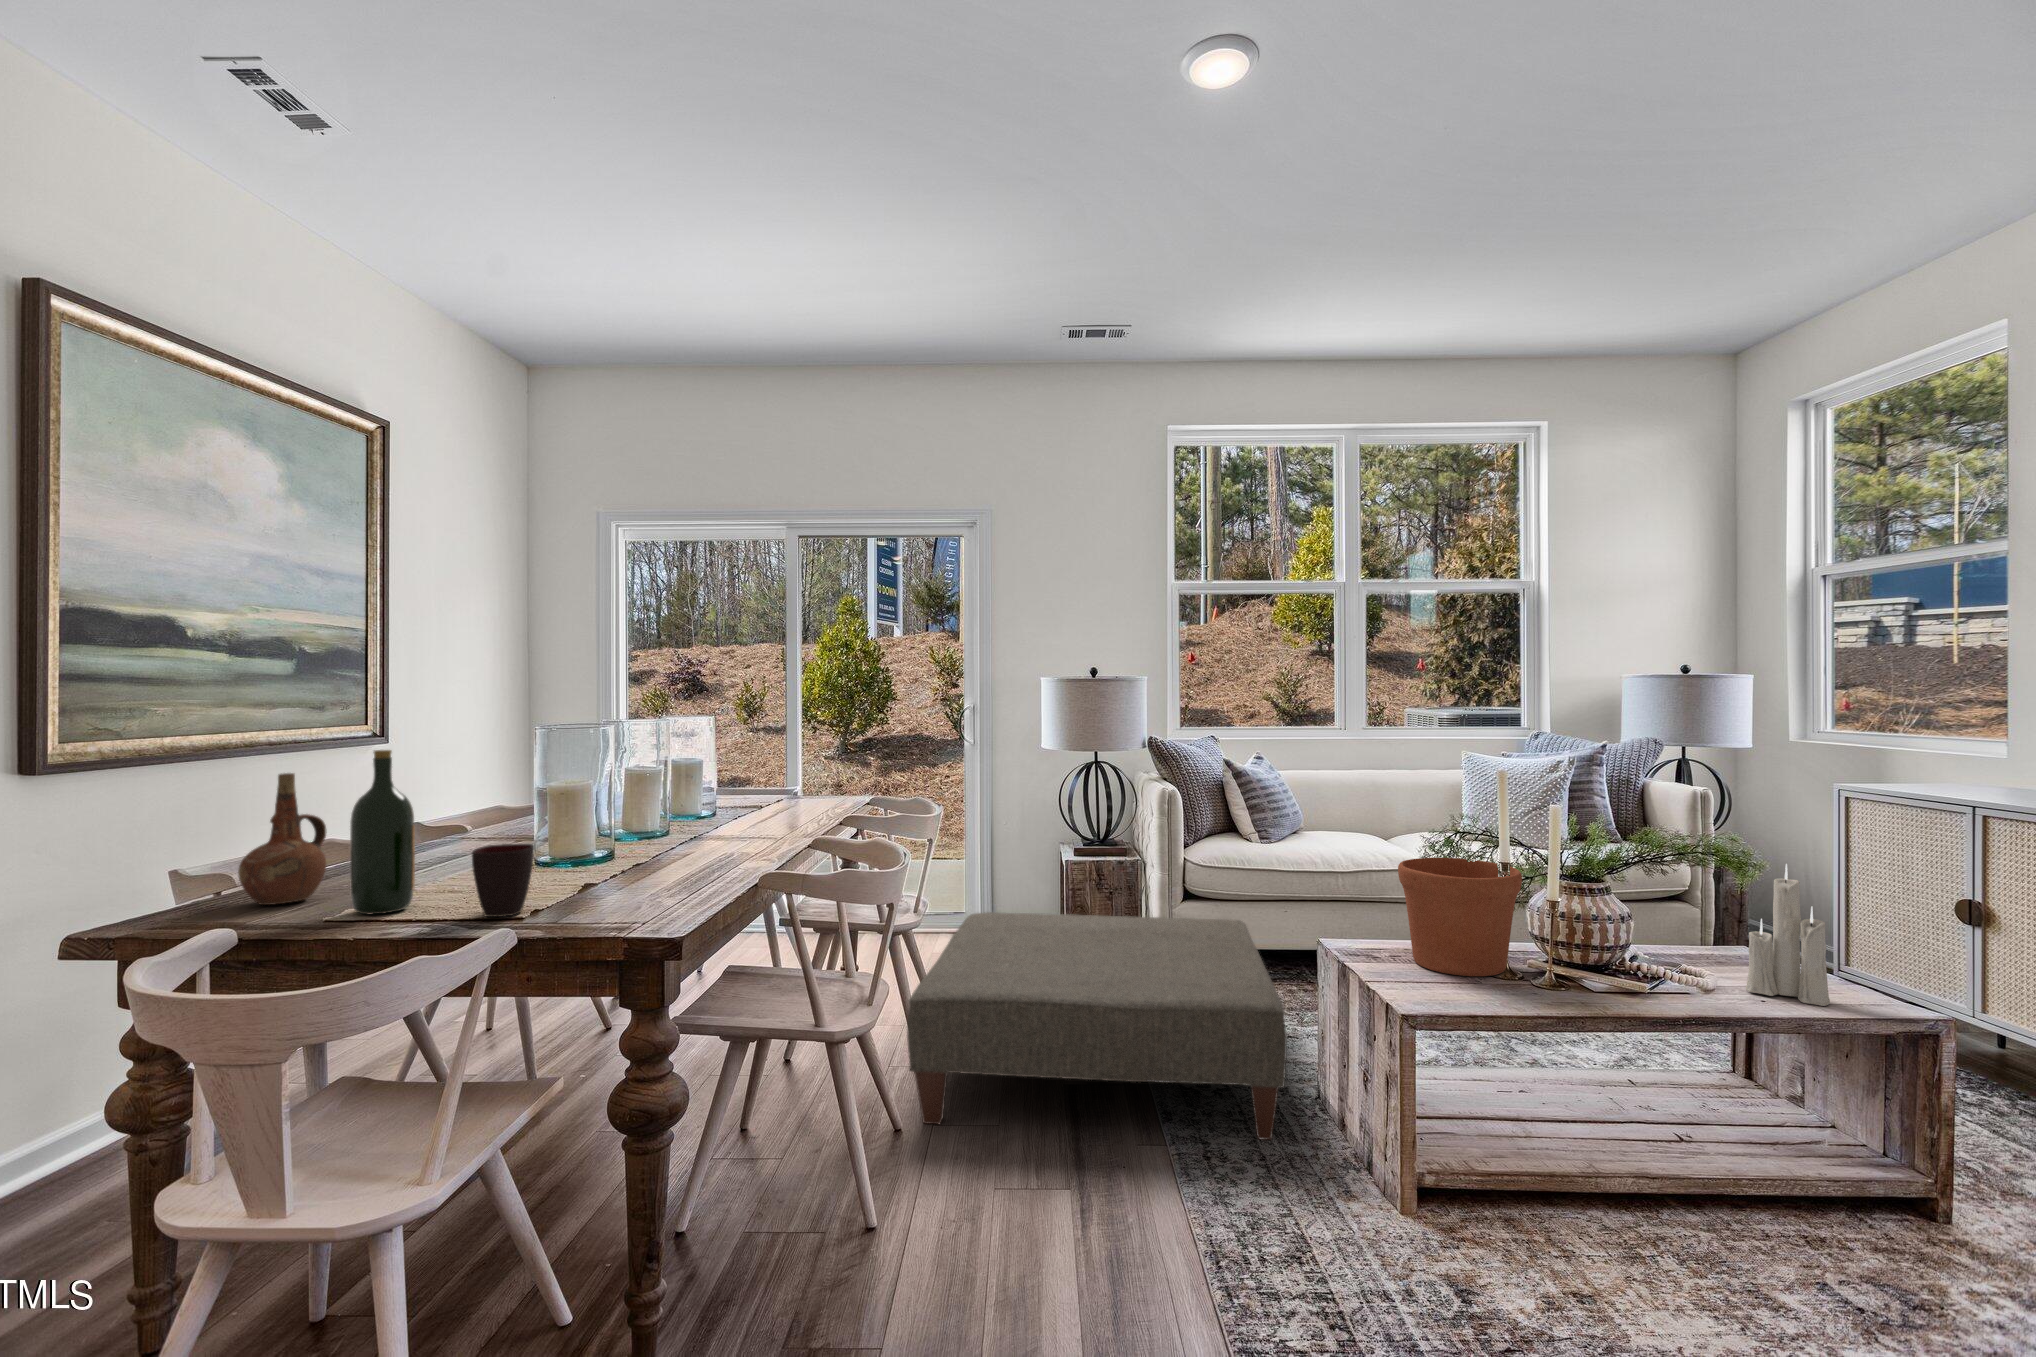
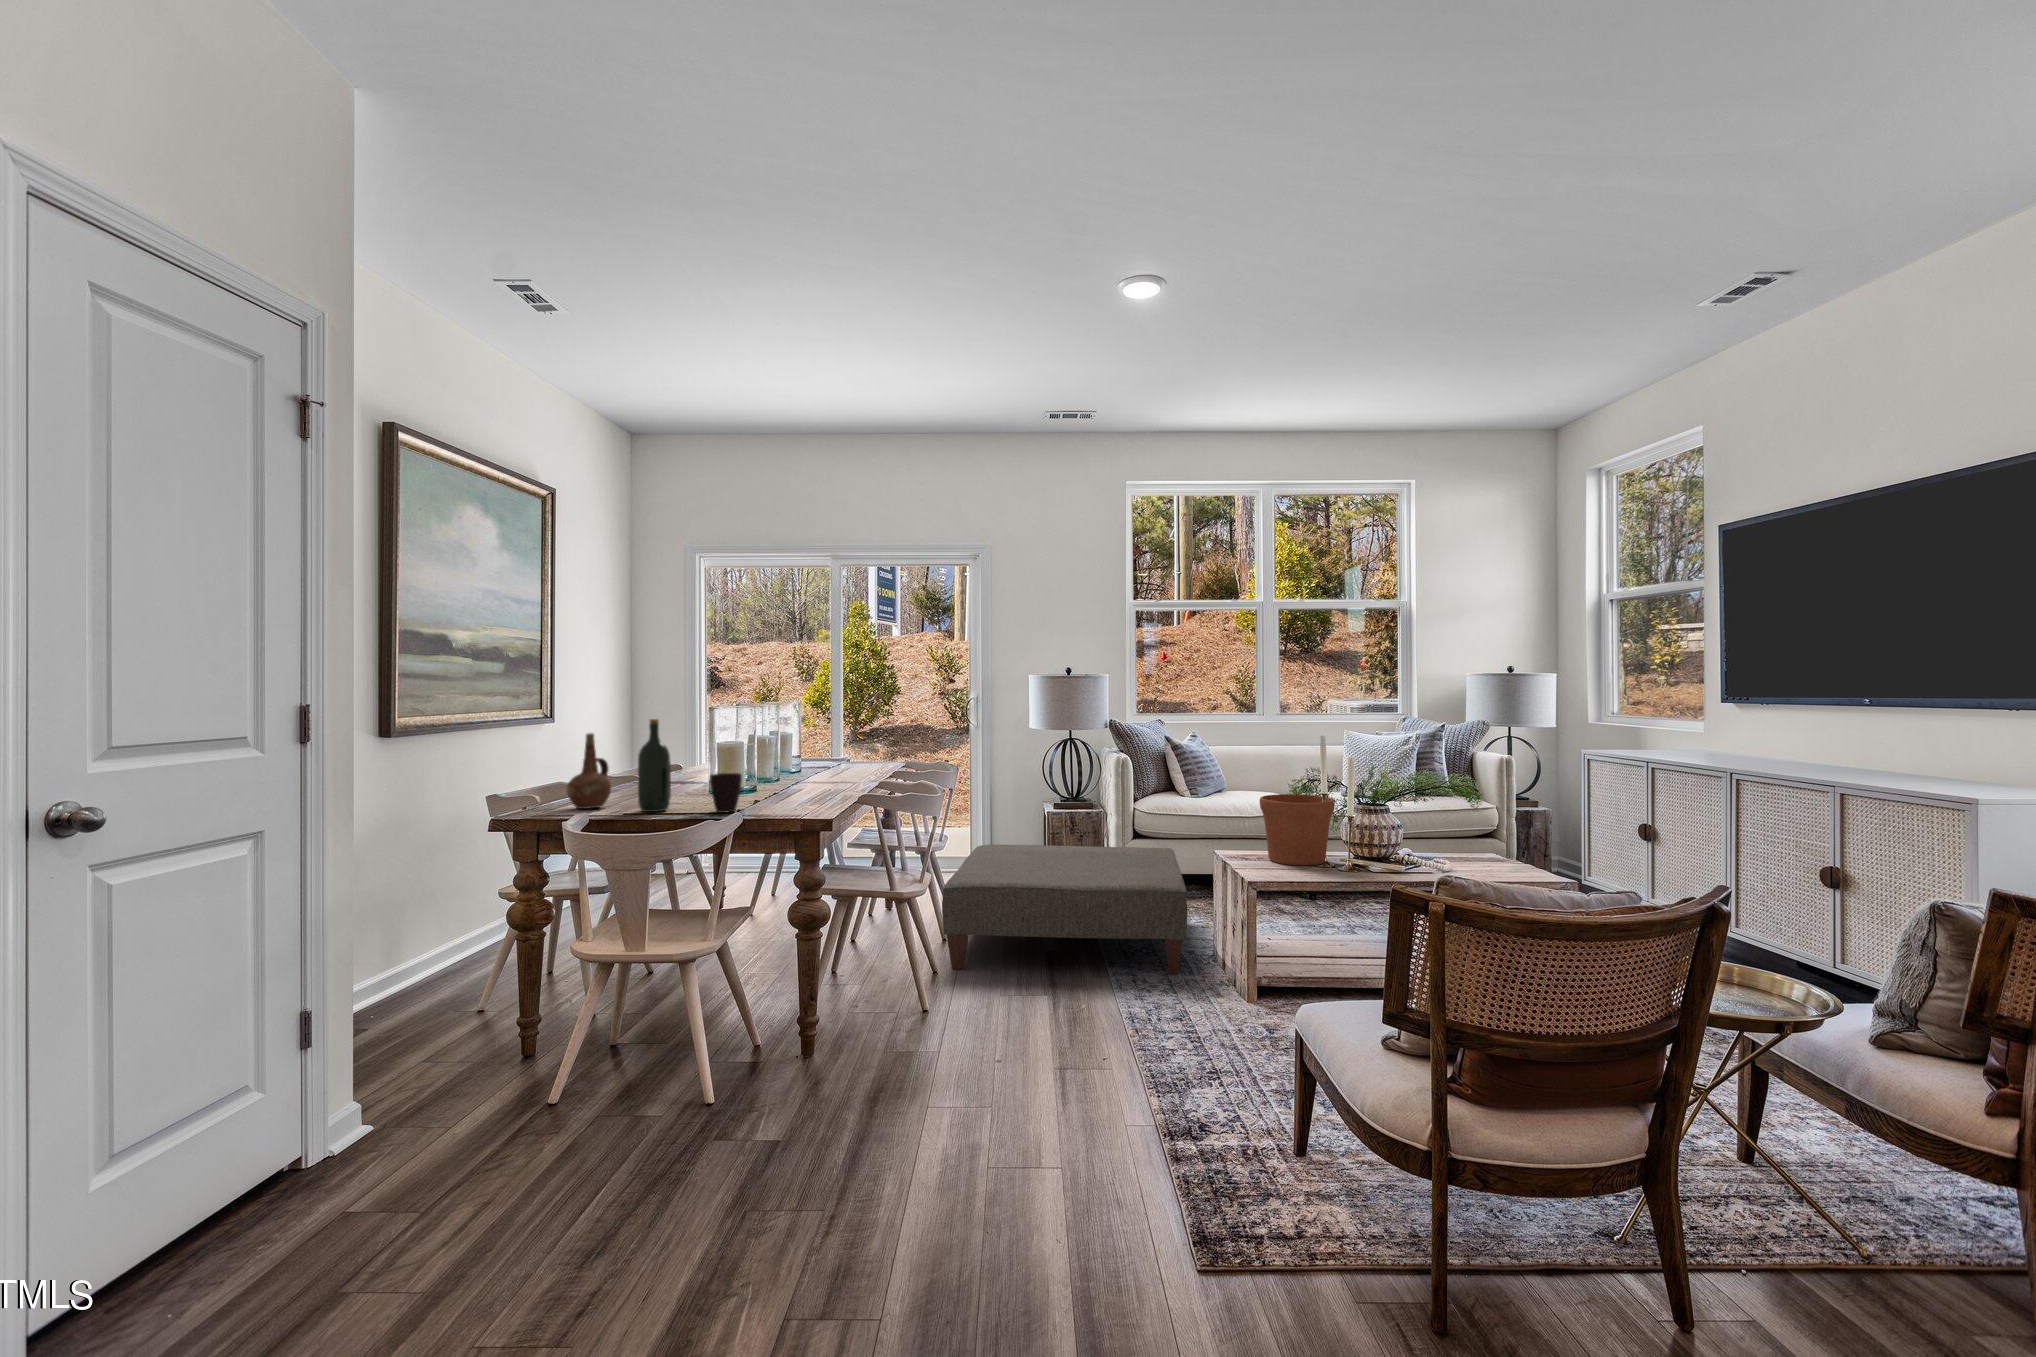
candle: present [1746,864,1830,1006] -> none [1466,788,1510,877]

